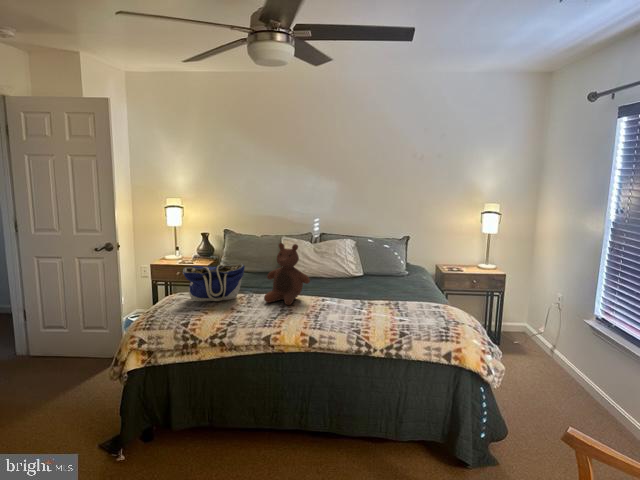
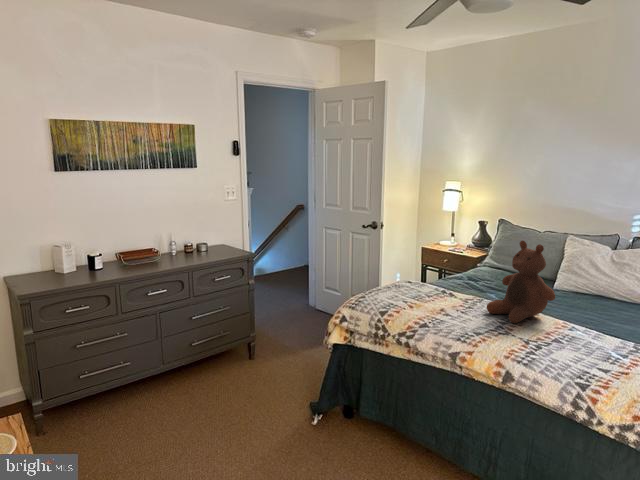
tote bag: present [183,263,245,301] -> none [402,253,471,299]

